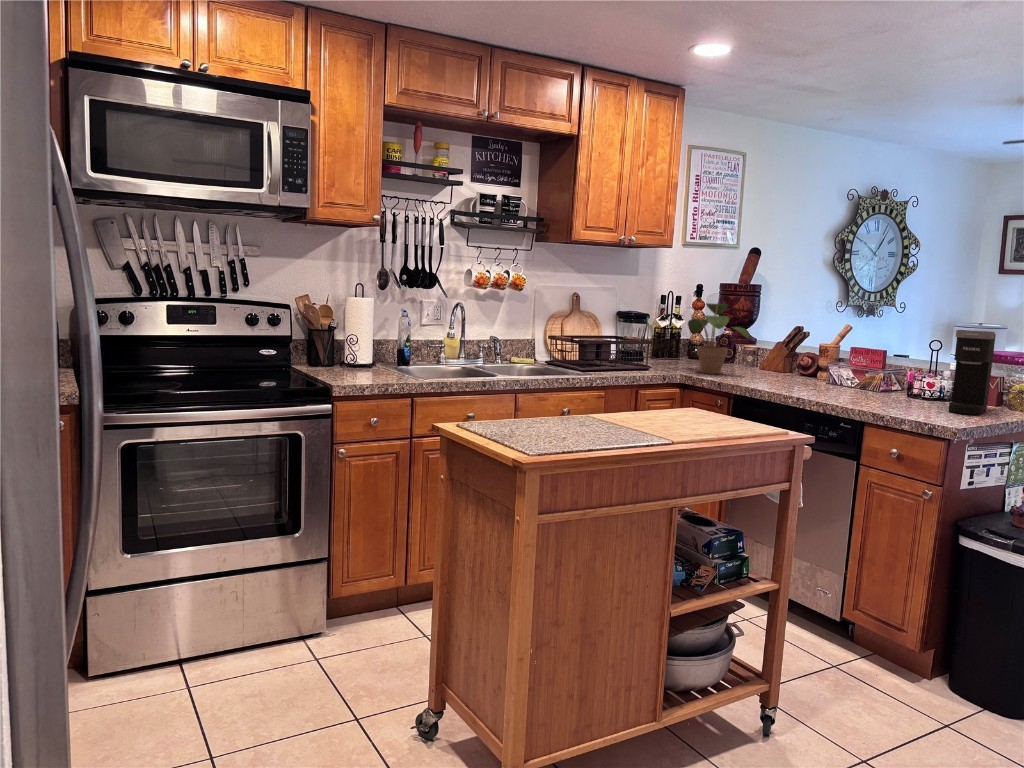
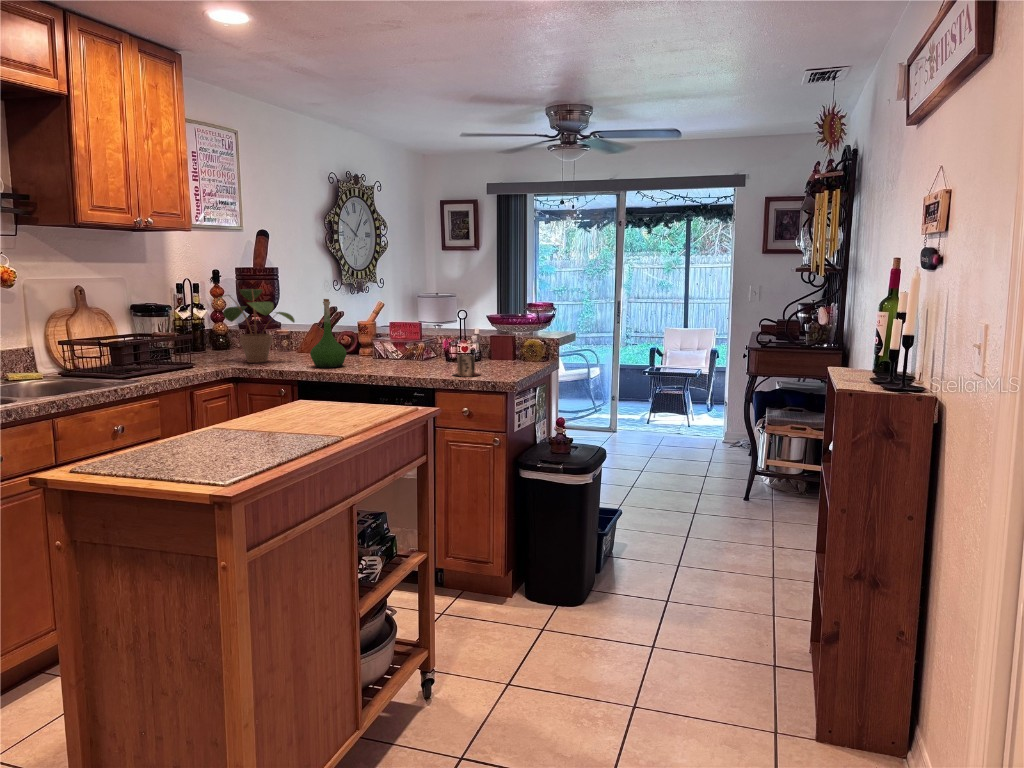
vase: none [753,317,790,386] -> present [310,299,347,368]
coffee maker: present [949,330,996,415] -> none [488,299,515,370]
mug: none [889,388,926,415] -> present [453,354,480,377]

